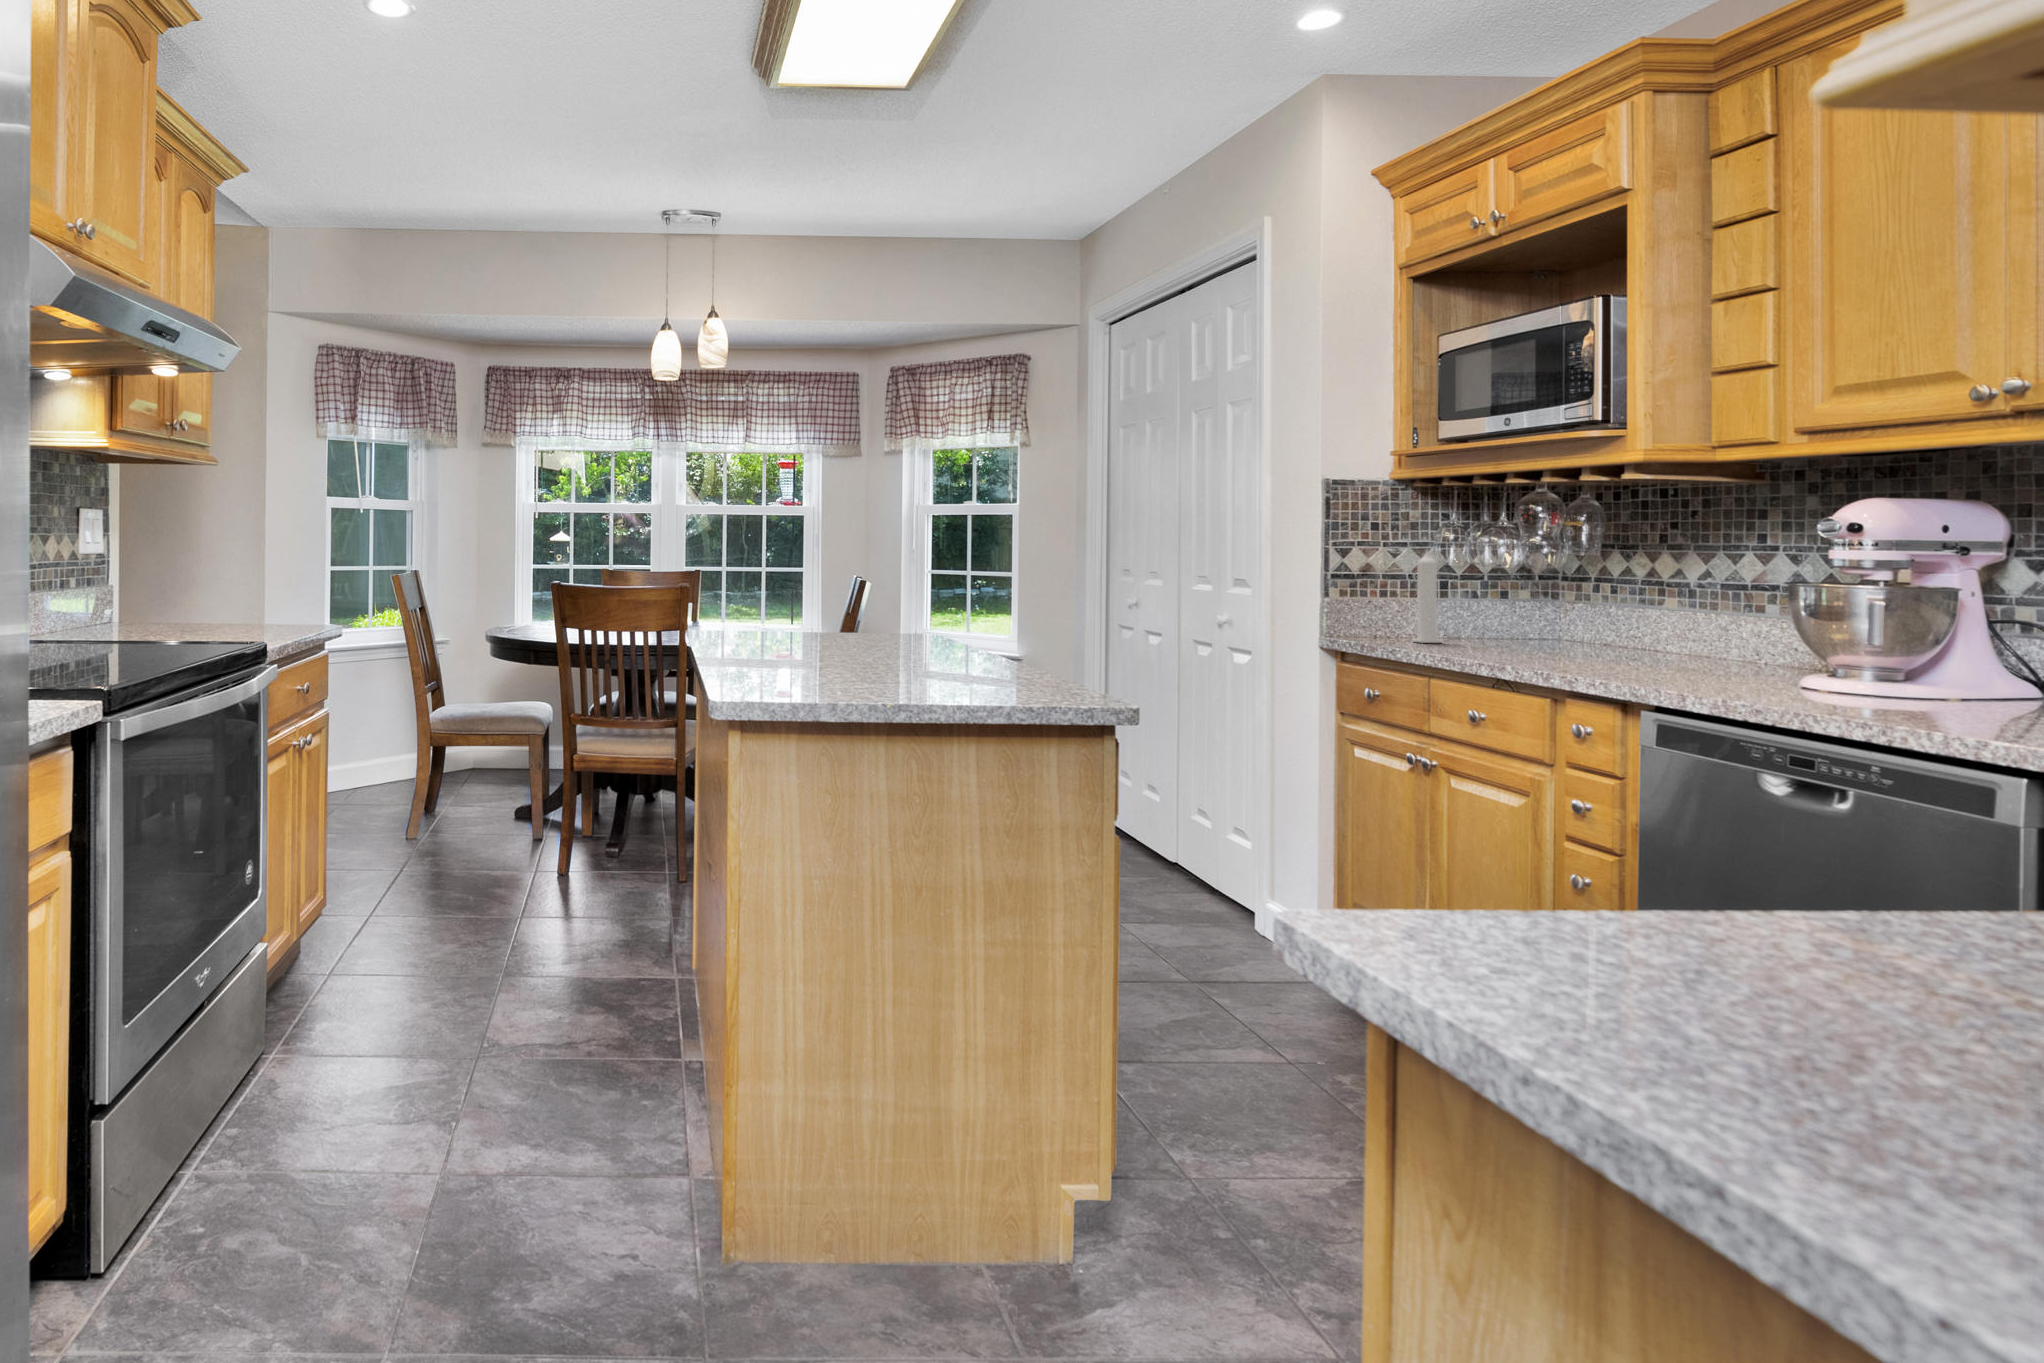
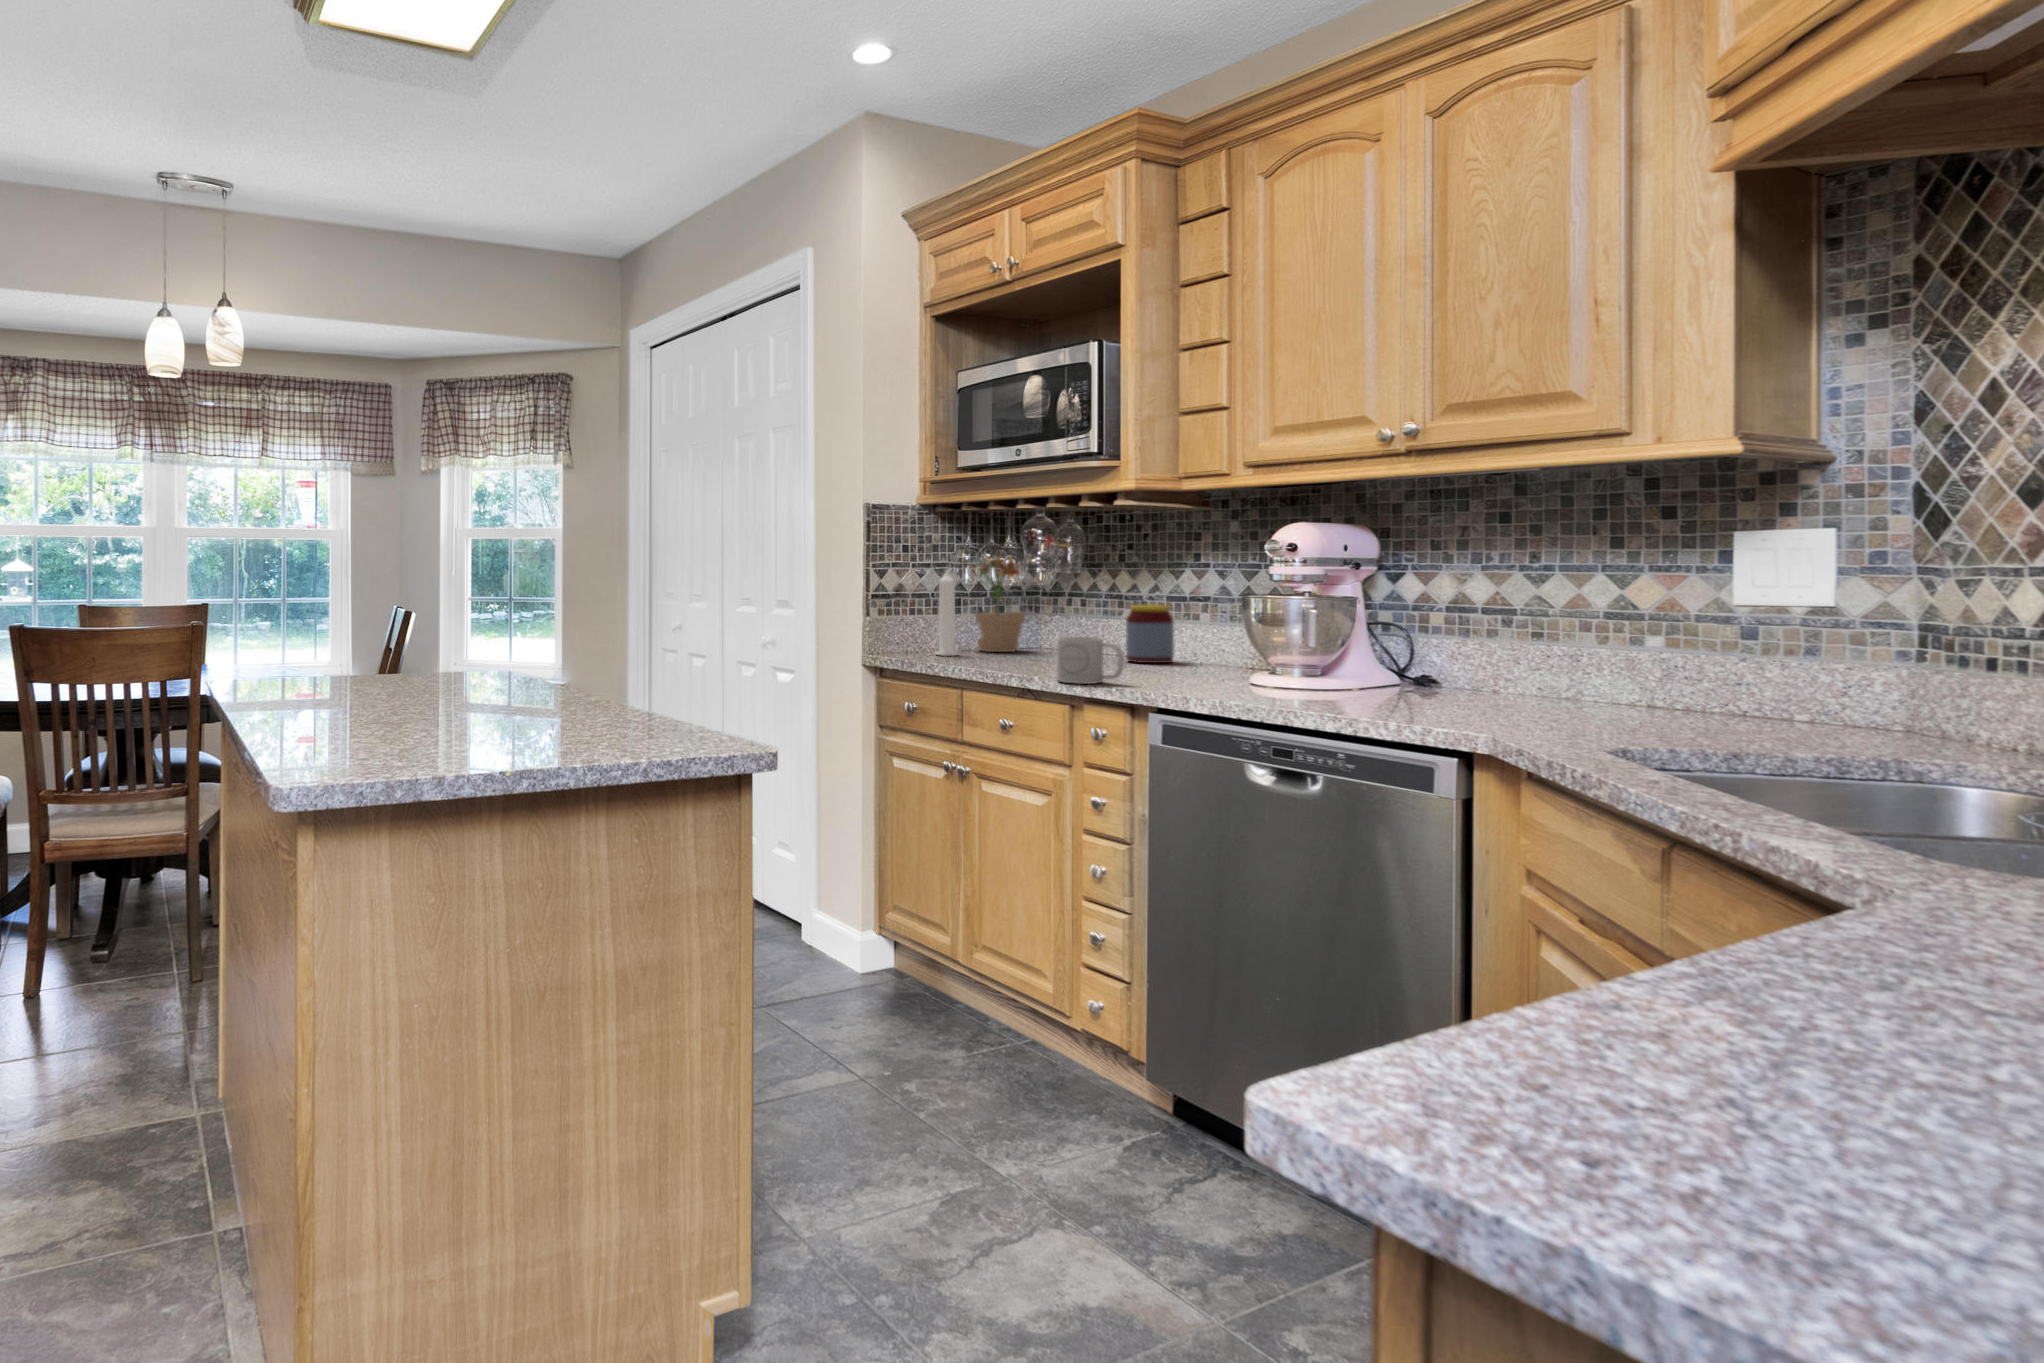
potted plant: none [1453,530,1532,642] -> present [973,553,1025,652]
jar: none [1655,593,1720,660] -> present [1126,605,1174,663]
mug: none [1536,623,1620,675] -> present [1057,637,1124,684]

